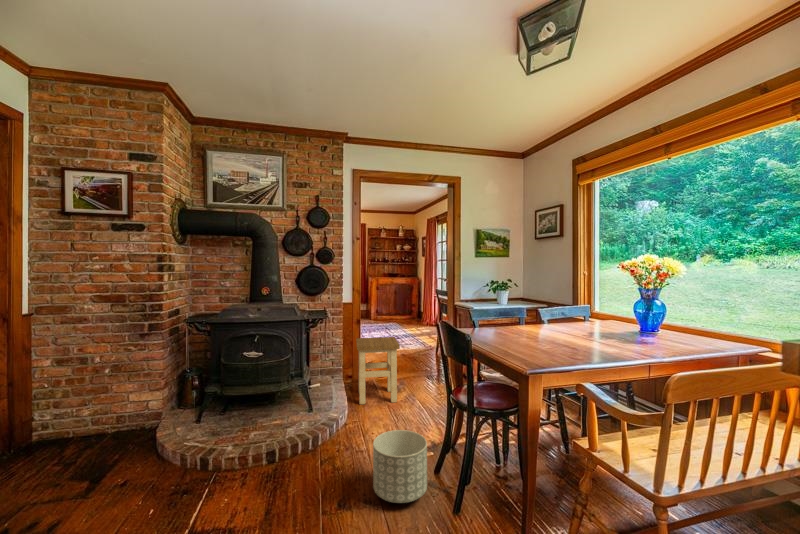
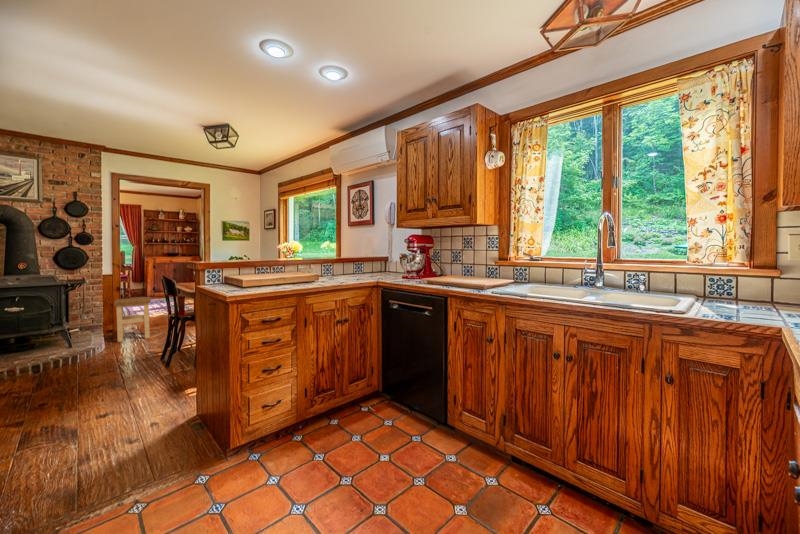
planter: present [373,430,427,503] -> none [114,337,151,369]

